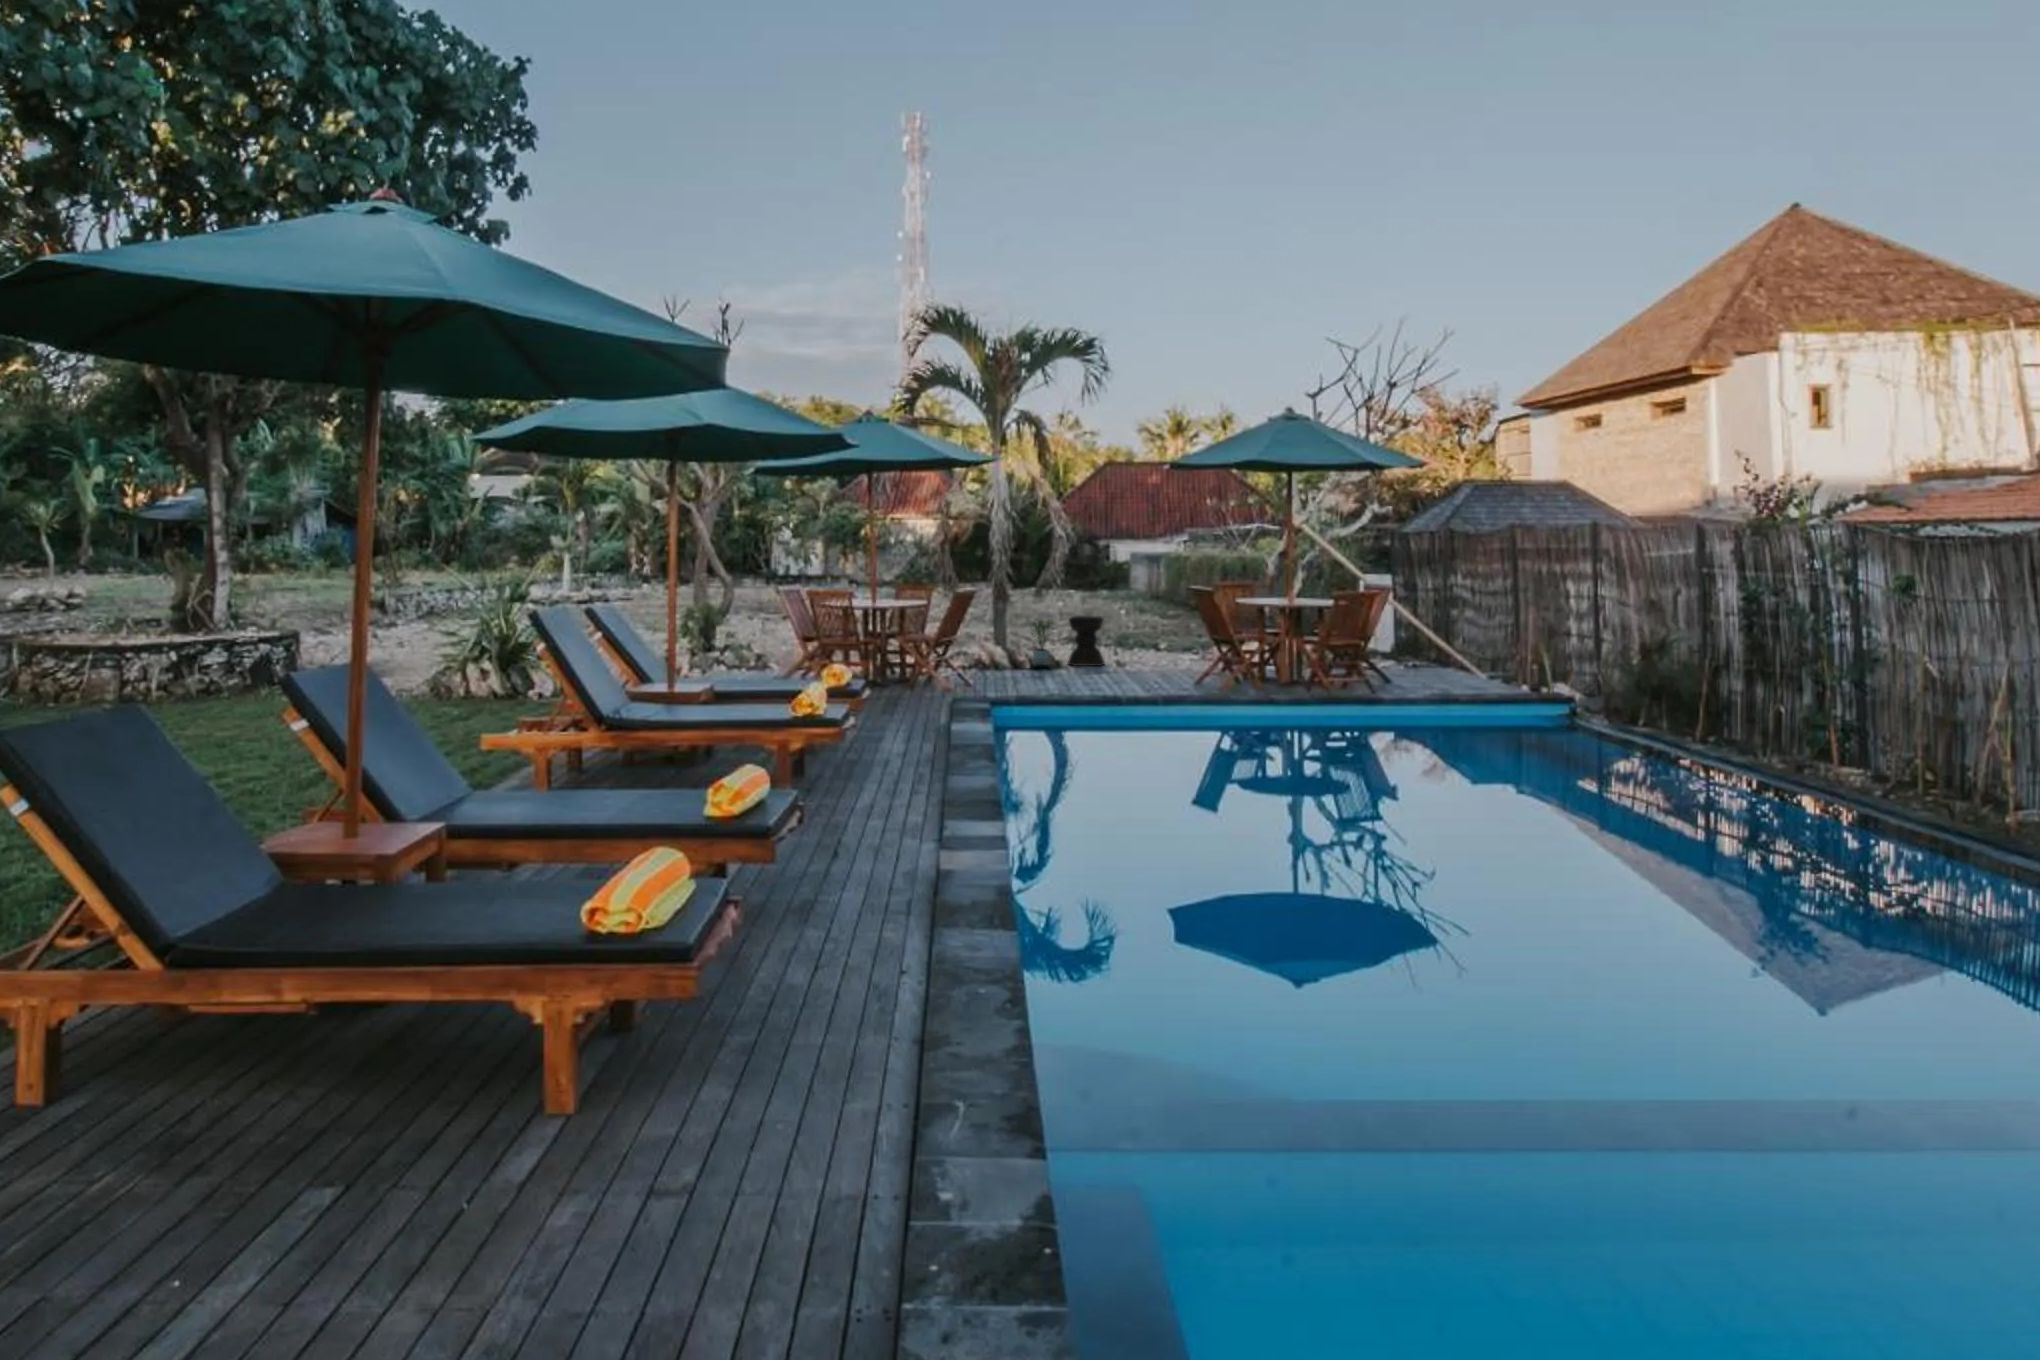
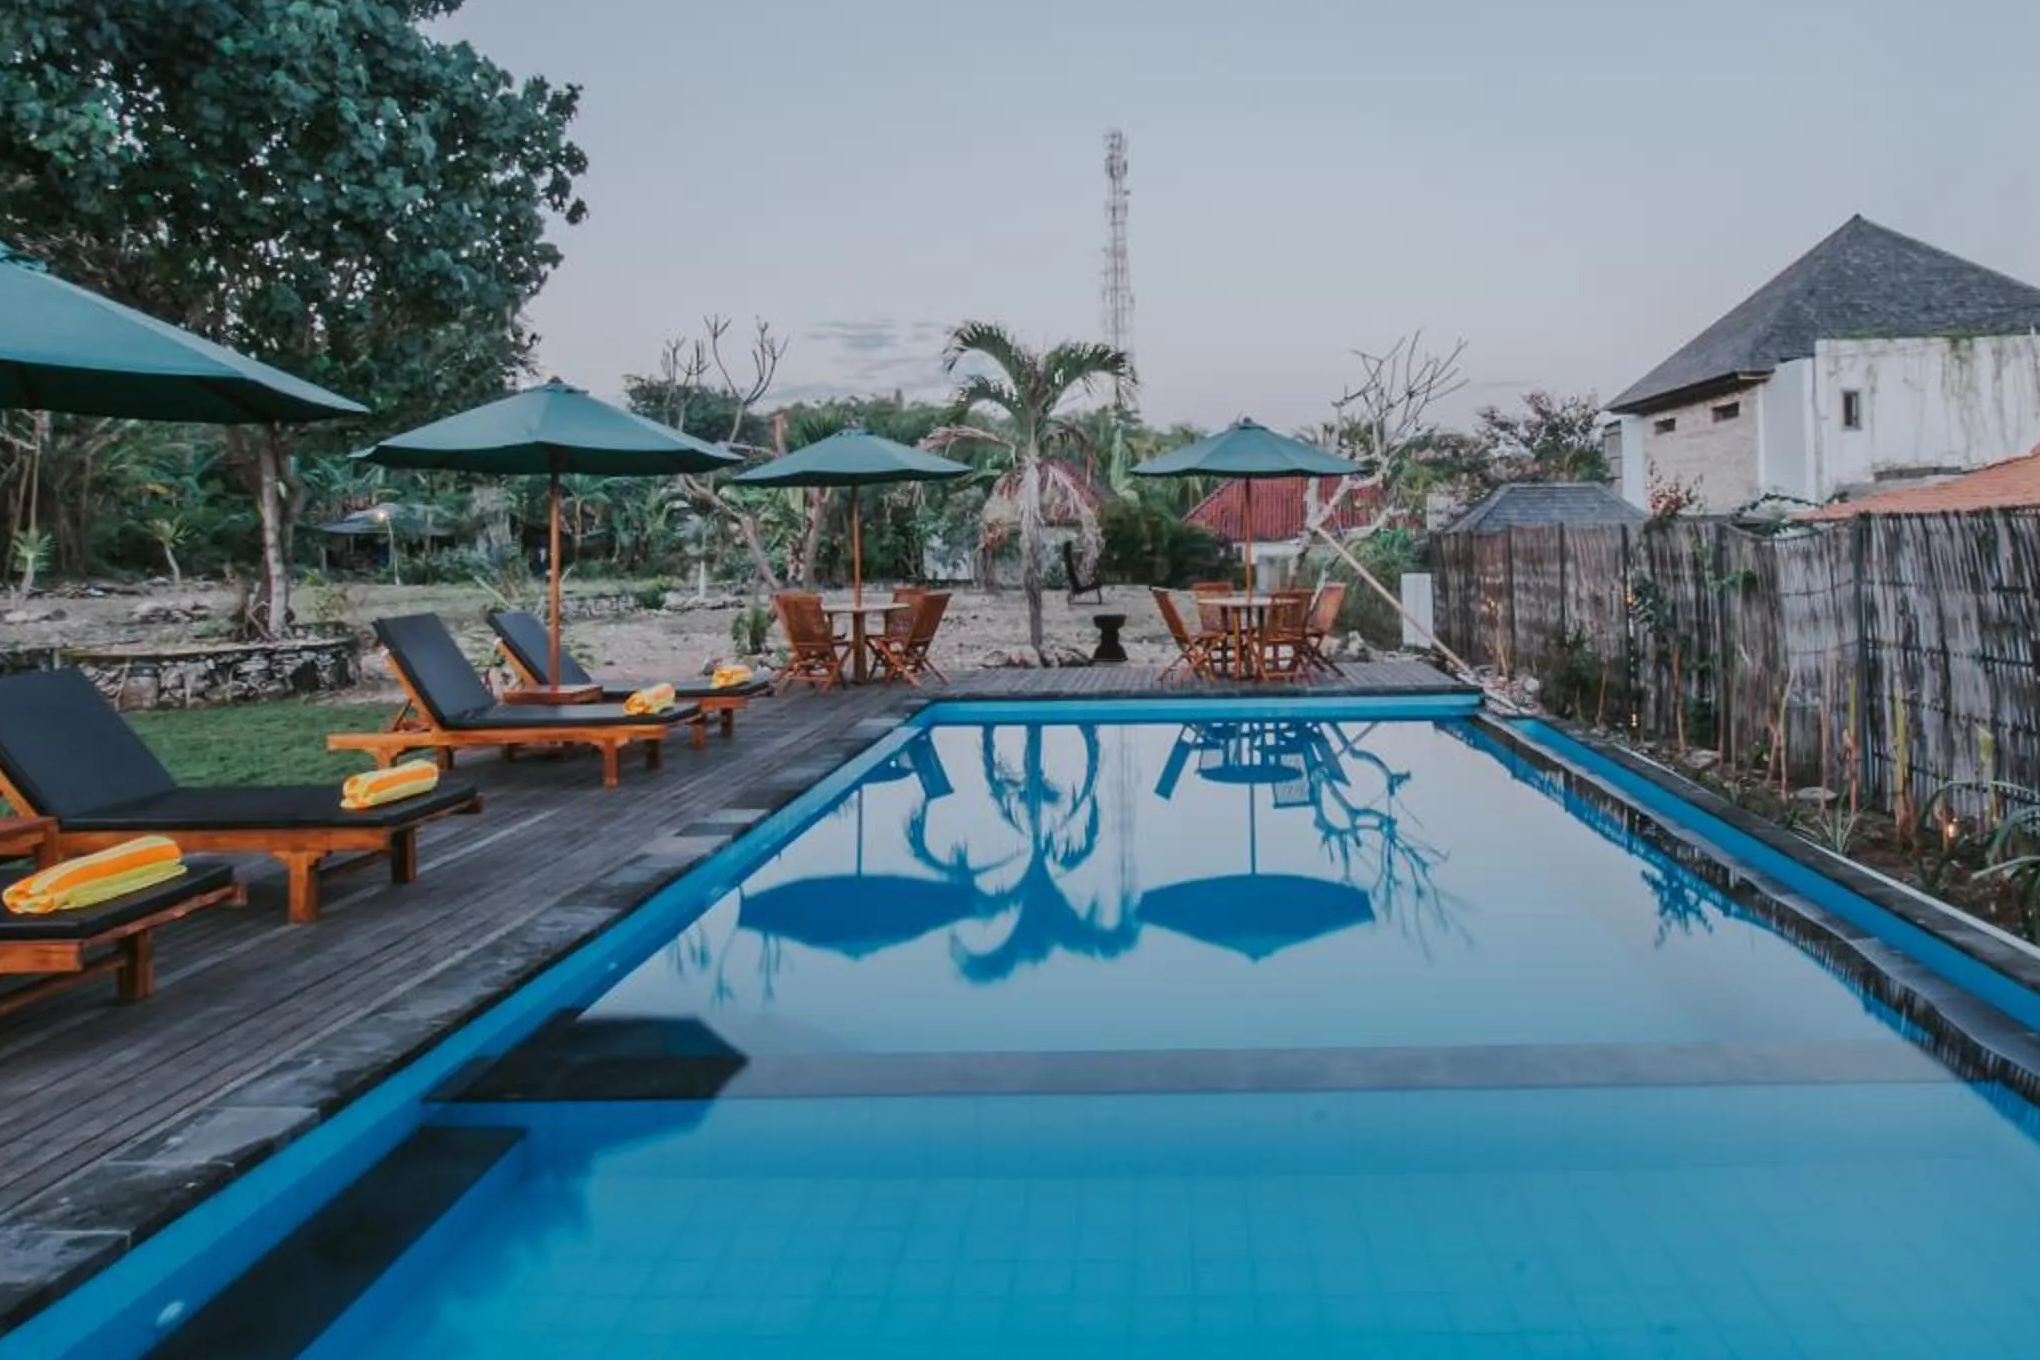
lounge chair: none [955,540,1003,611] -> present [1063,540,1103,603]
potted plant: present [1031,620,1052,667] -> none [1049,616,1078,663]

